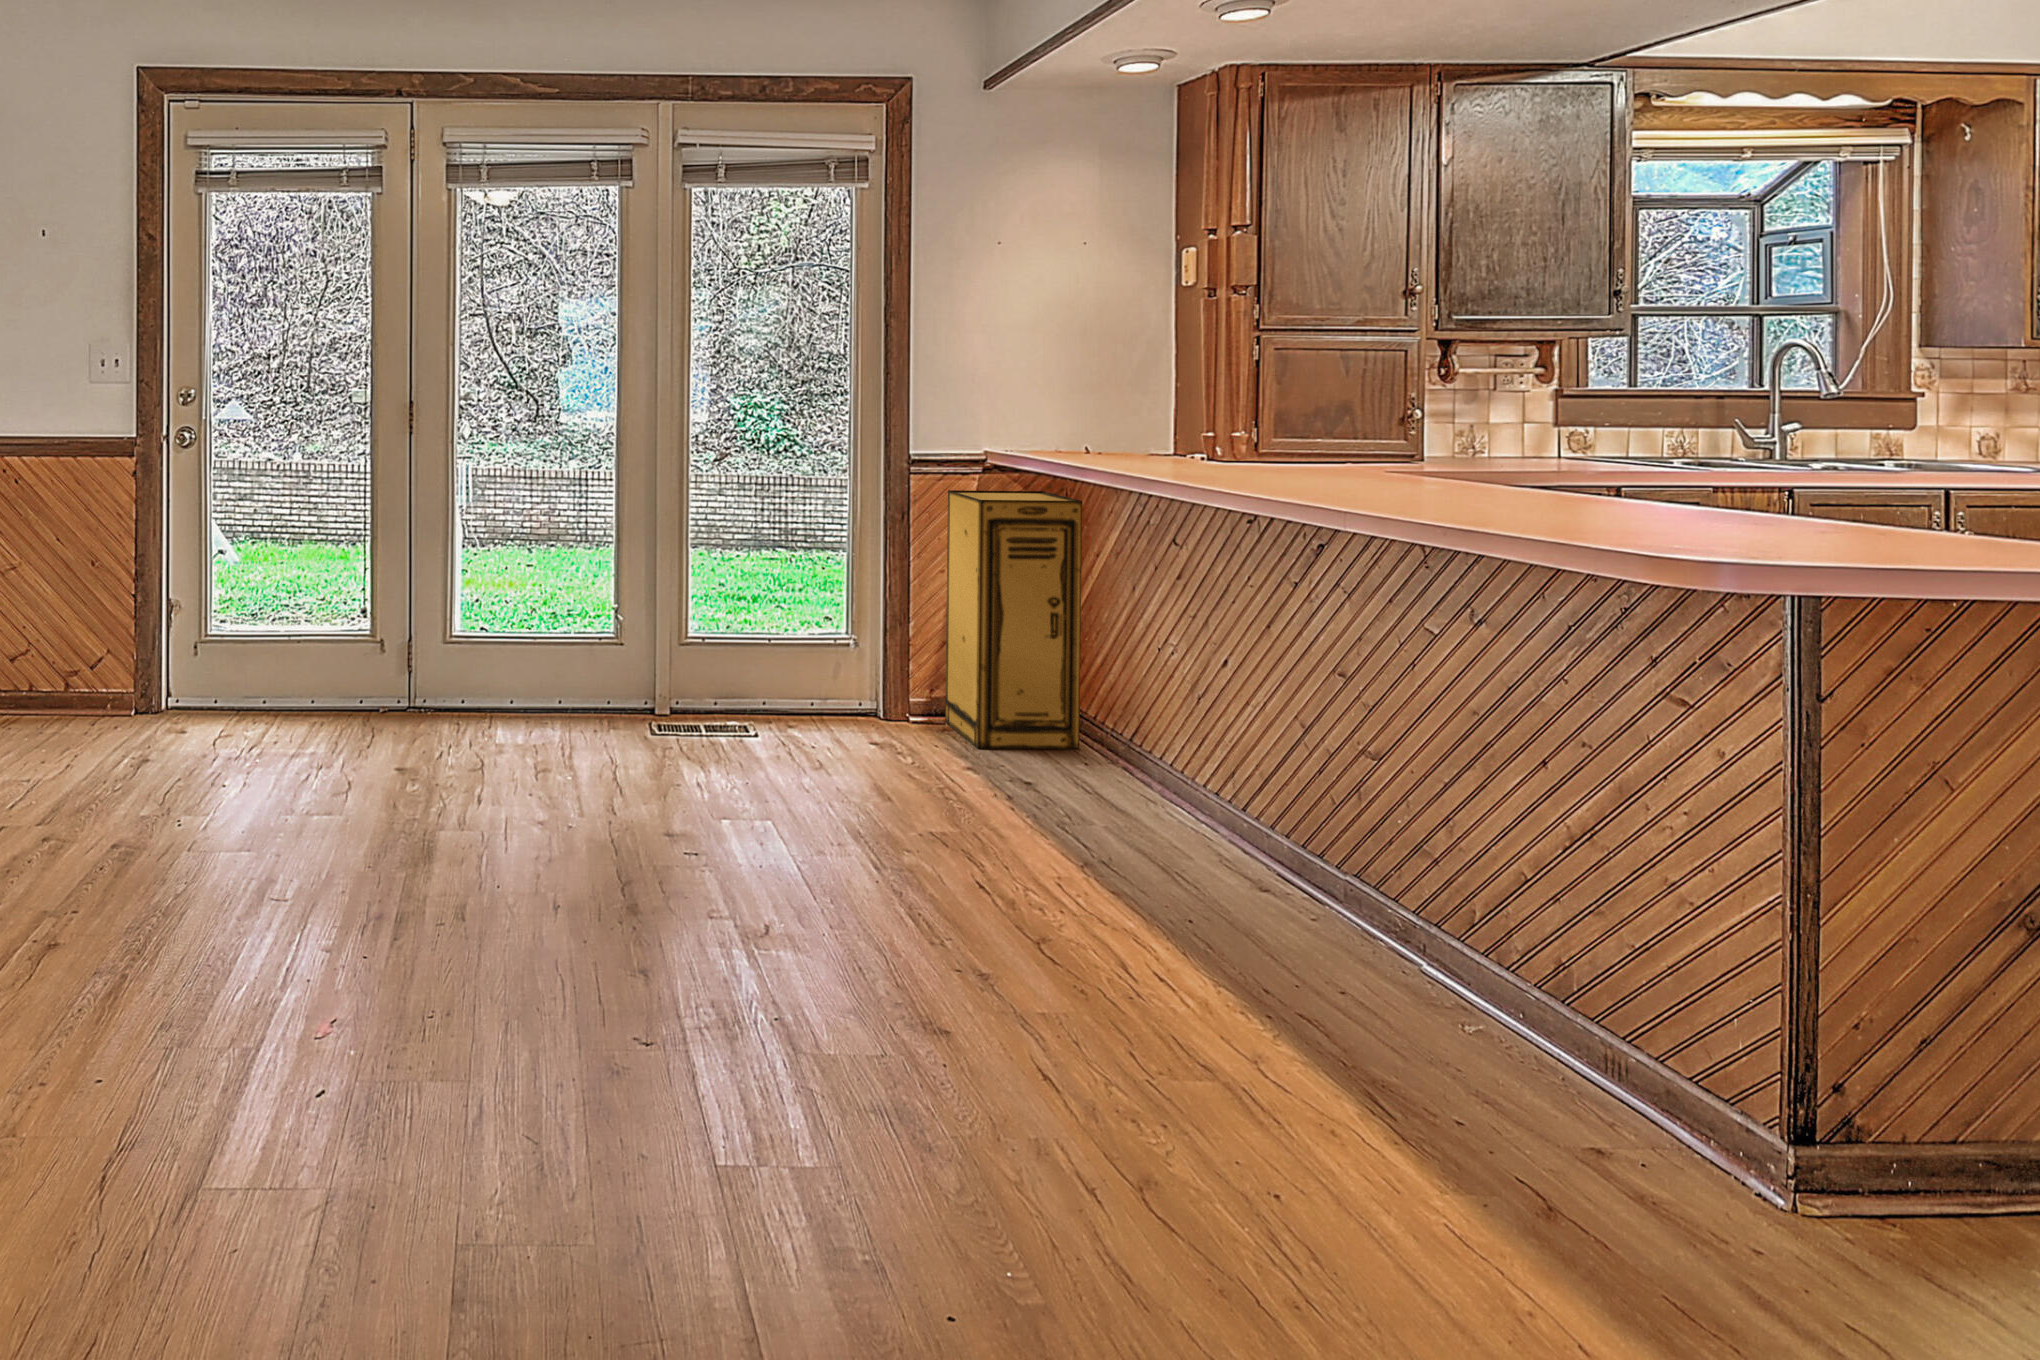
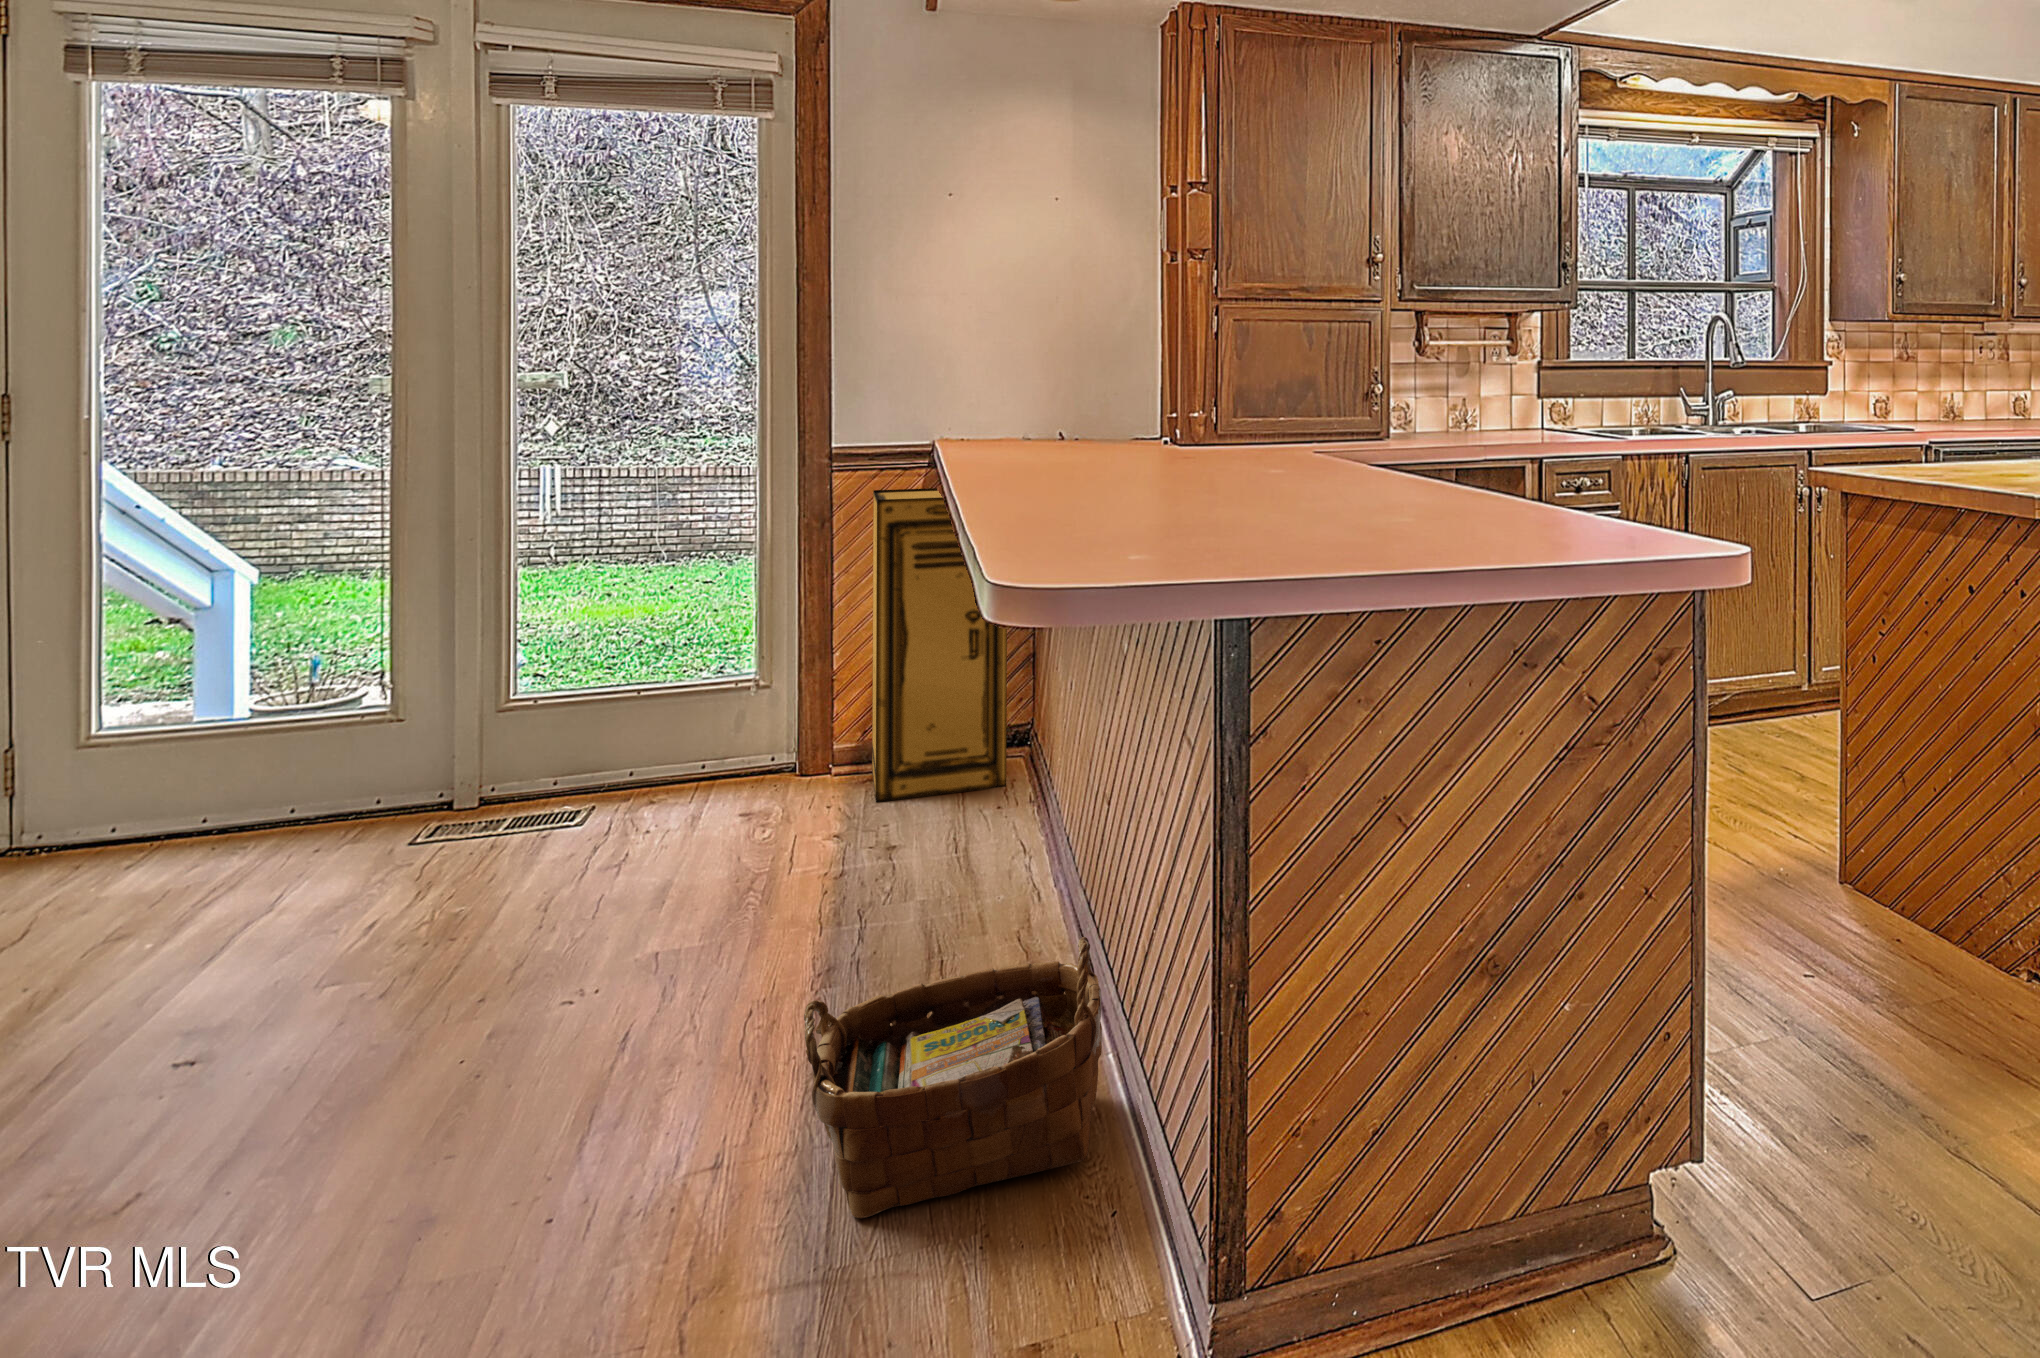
woven basket: none [1246,889,1517,1079] -> present [804,937,1102,1218]

